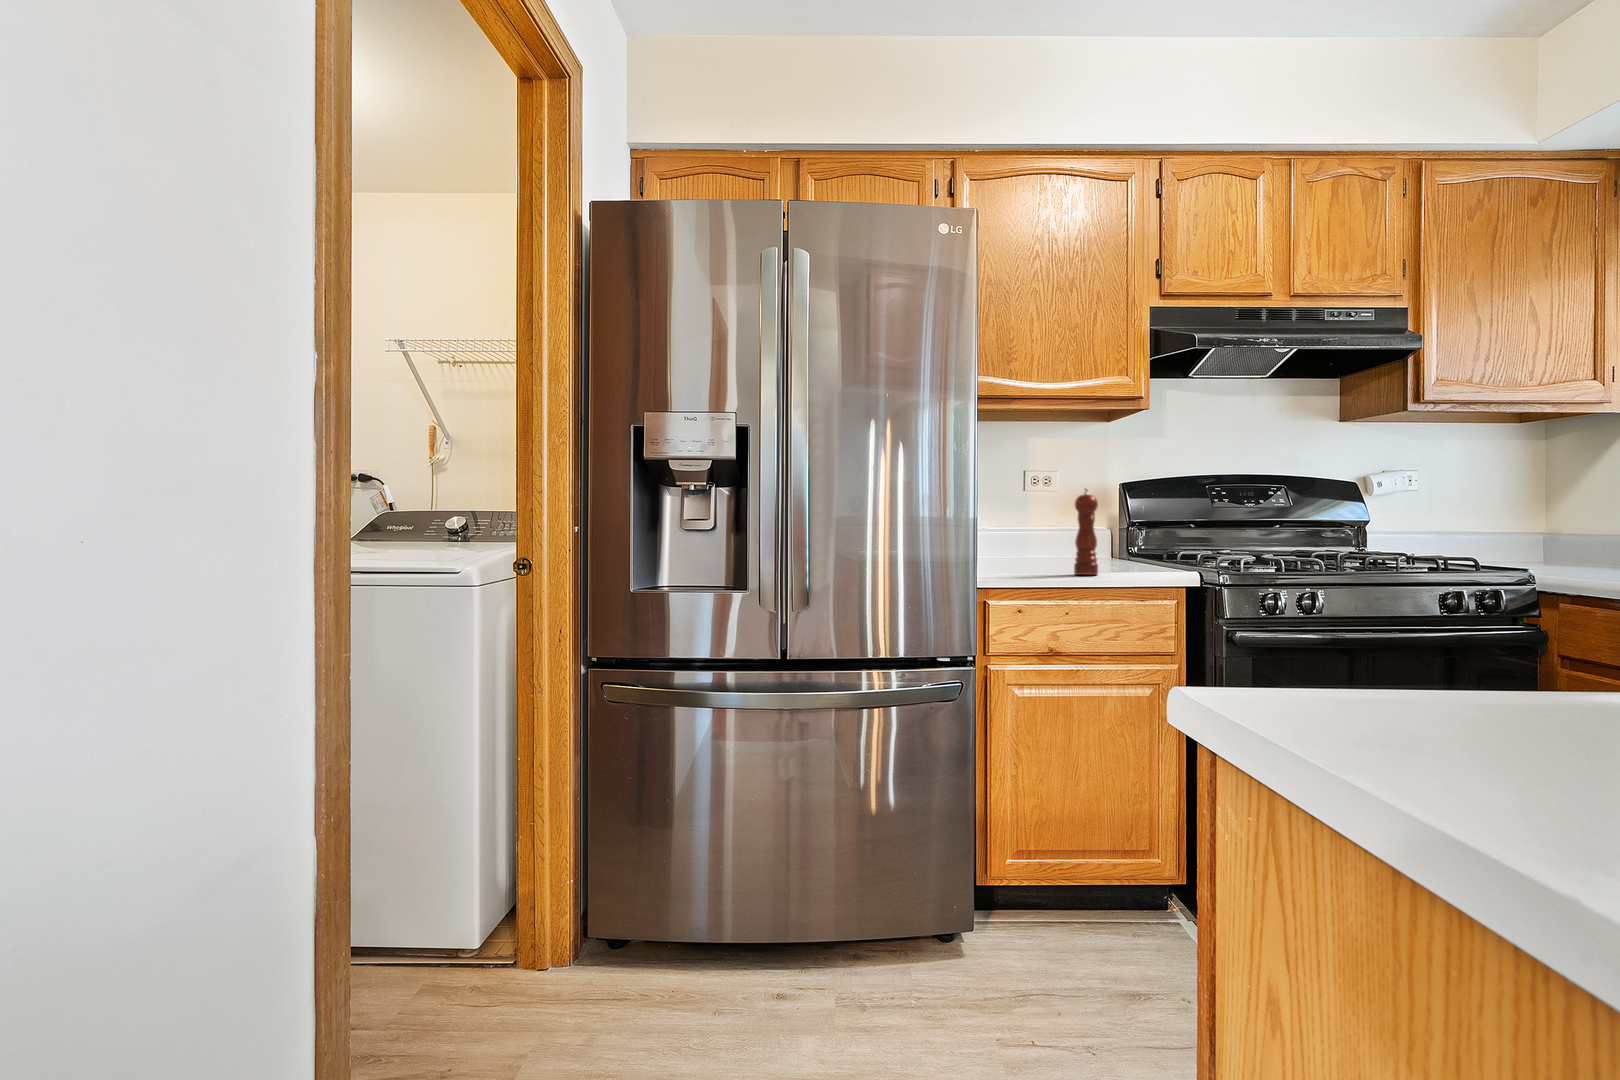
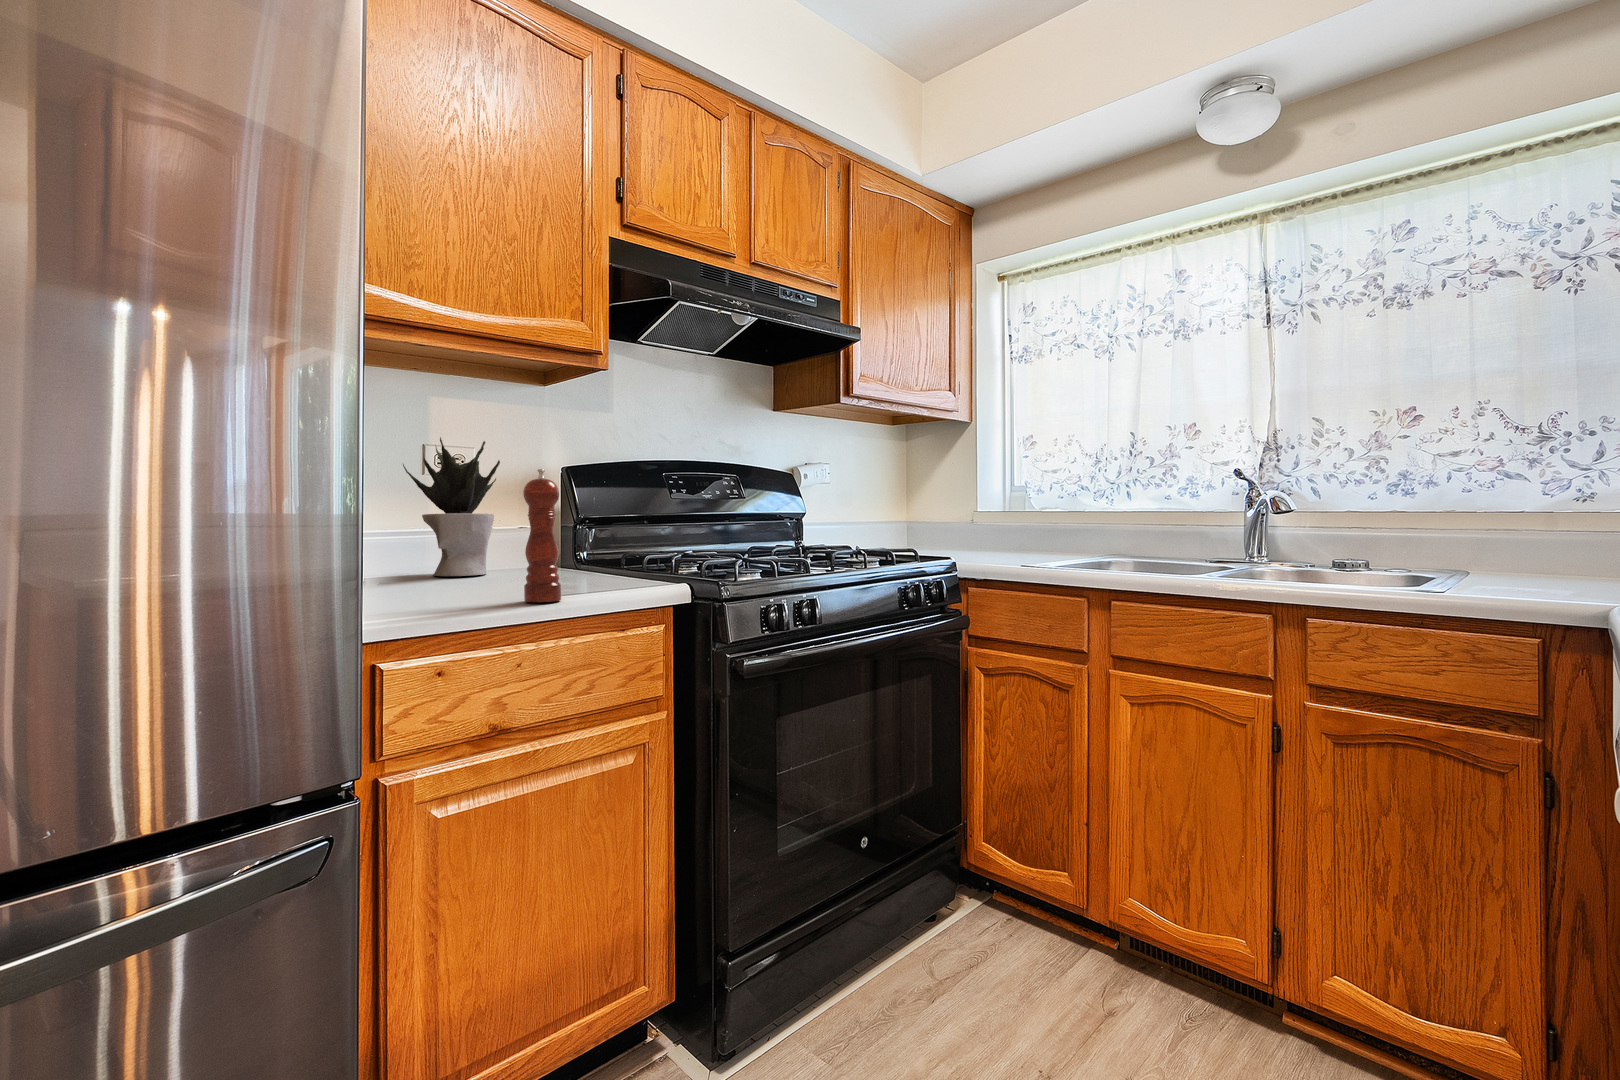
potted plant: none [1010,467,1072,560] -> present [403,437,500,576]

